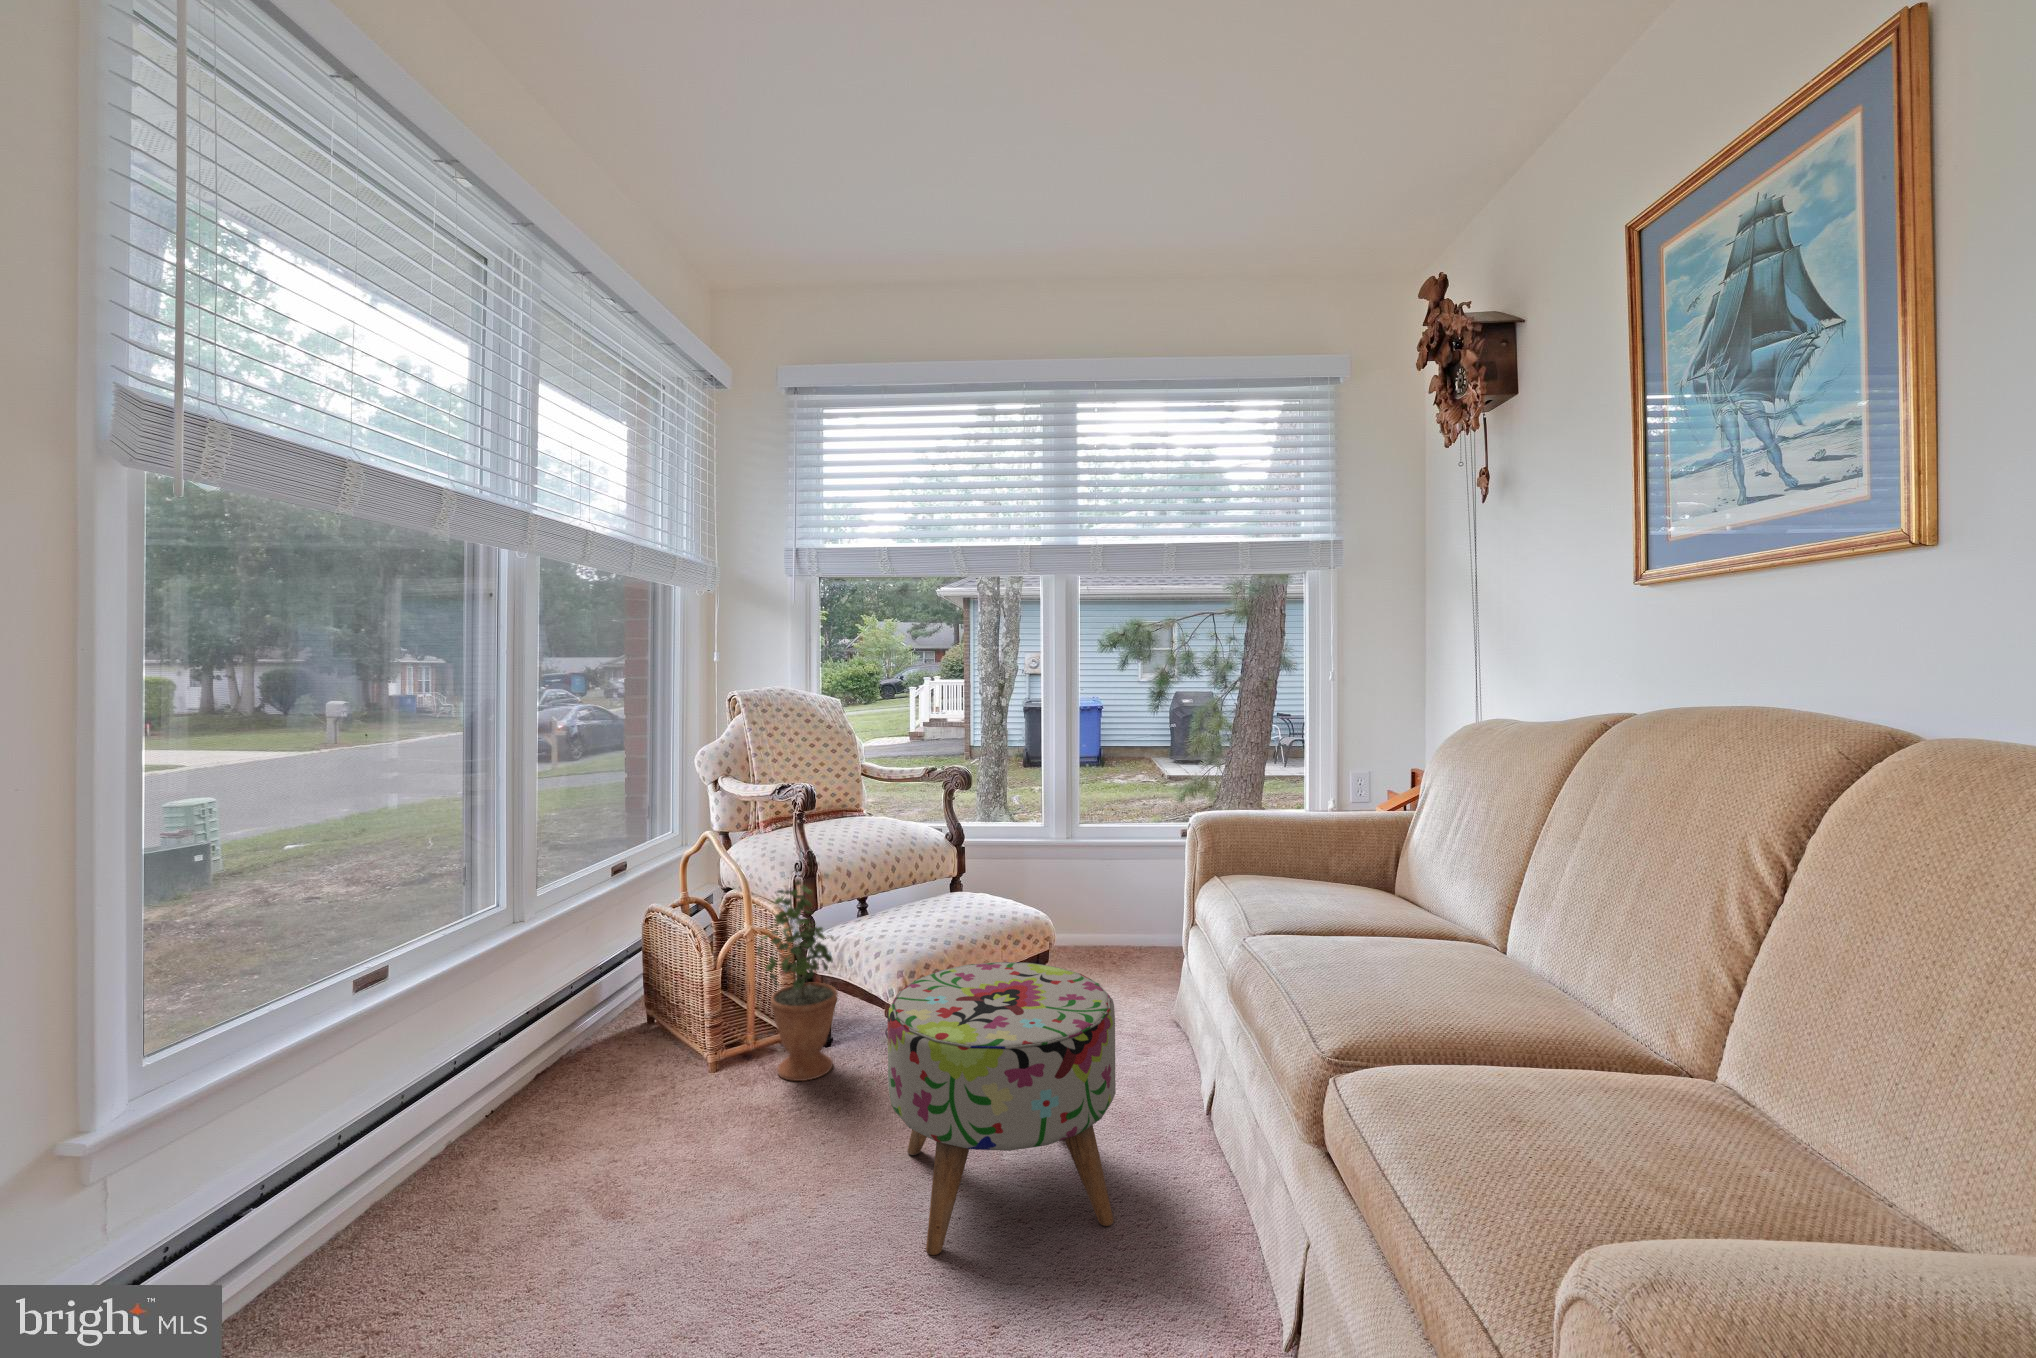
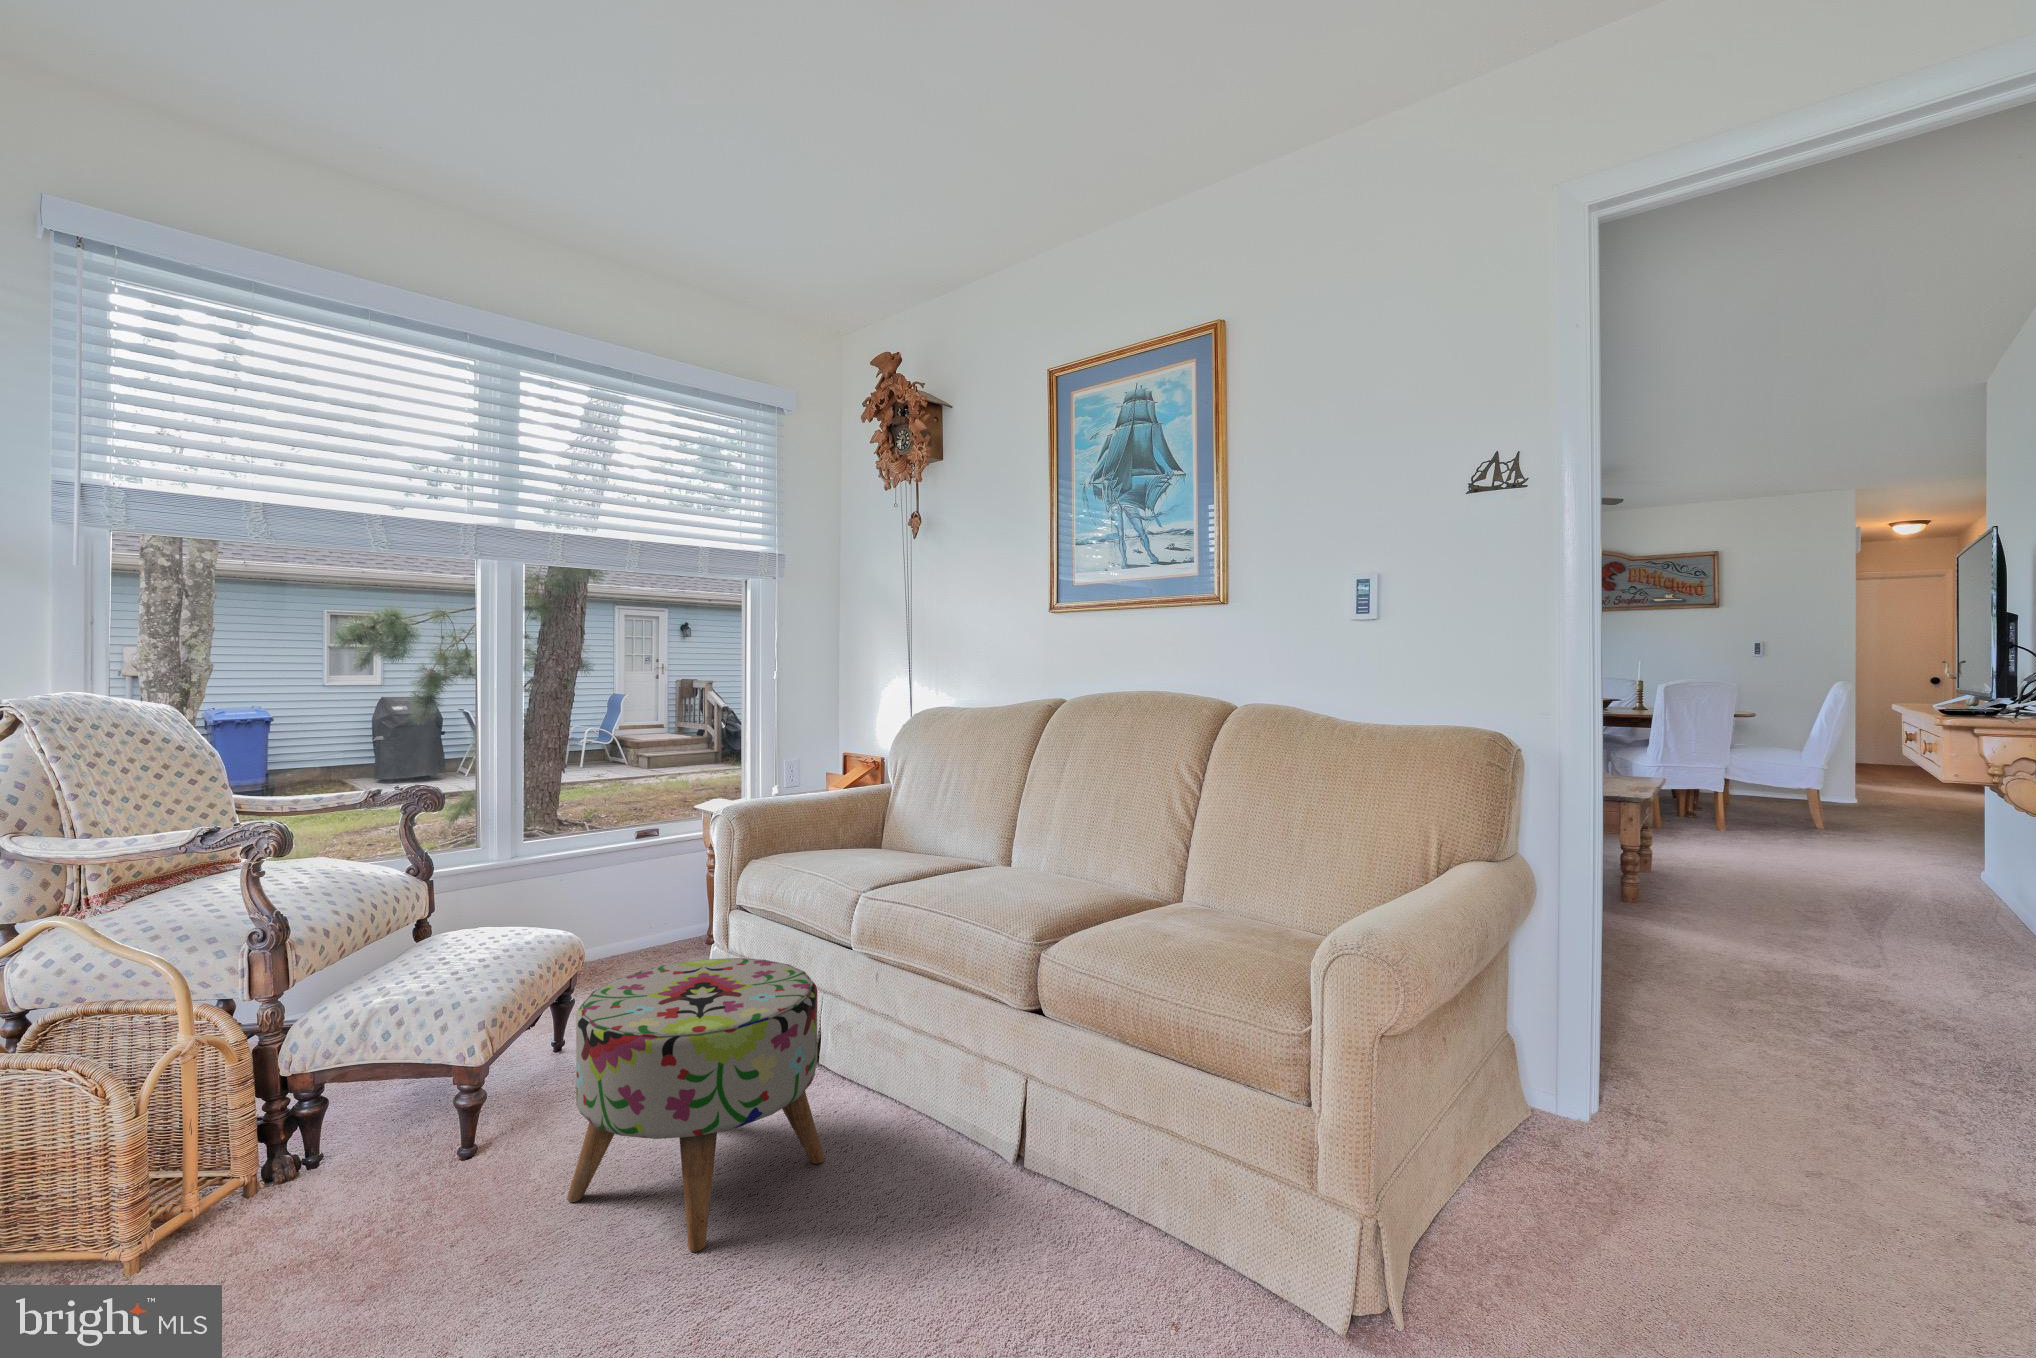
potted plant: present [757,878,838,1081] -> none [240,944,365,1217]

